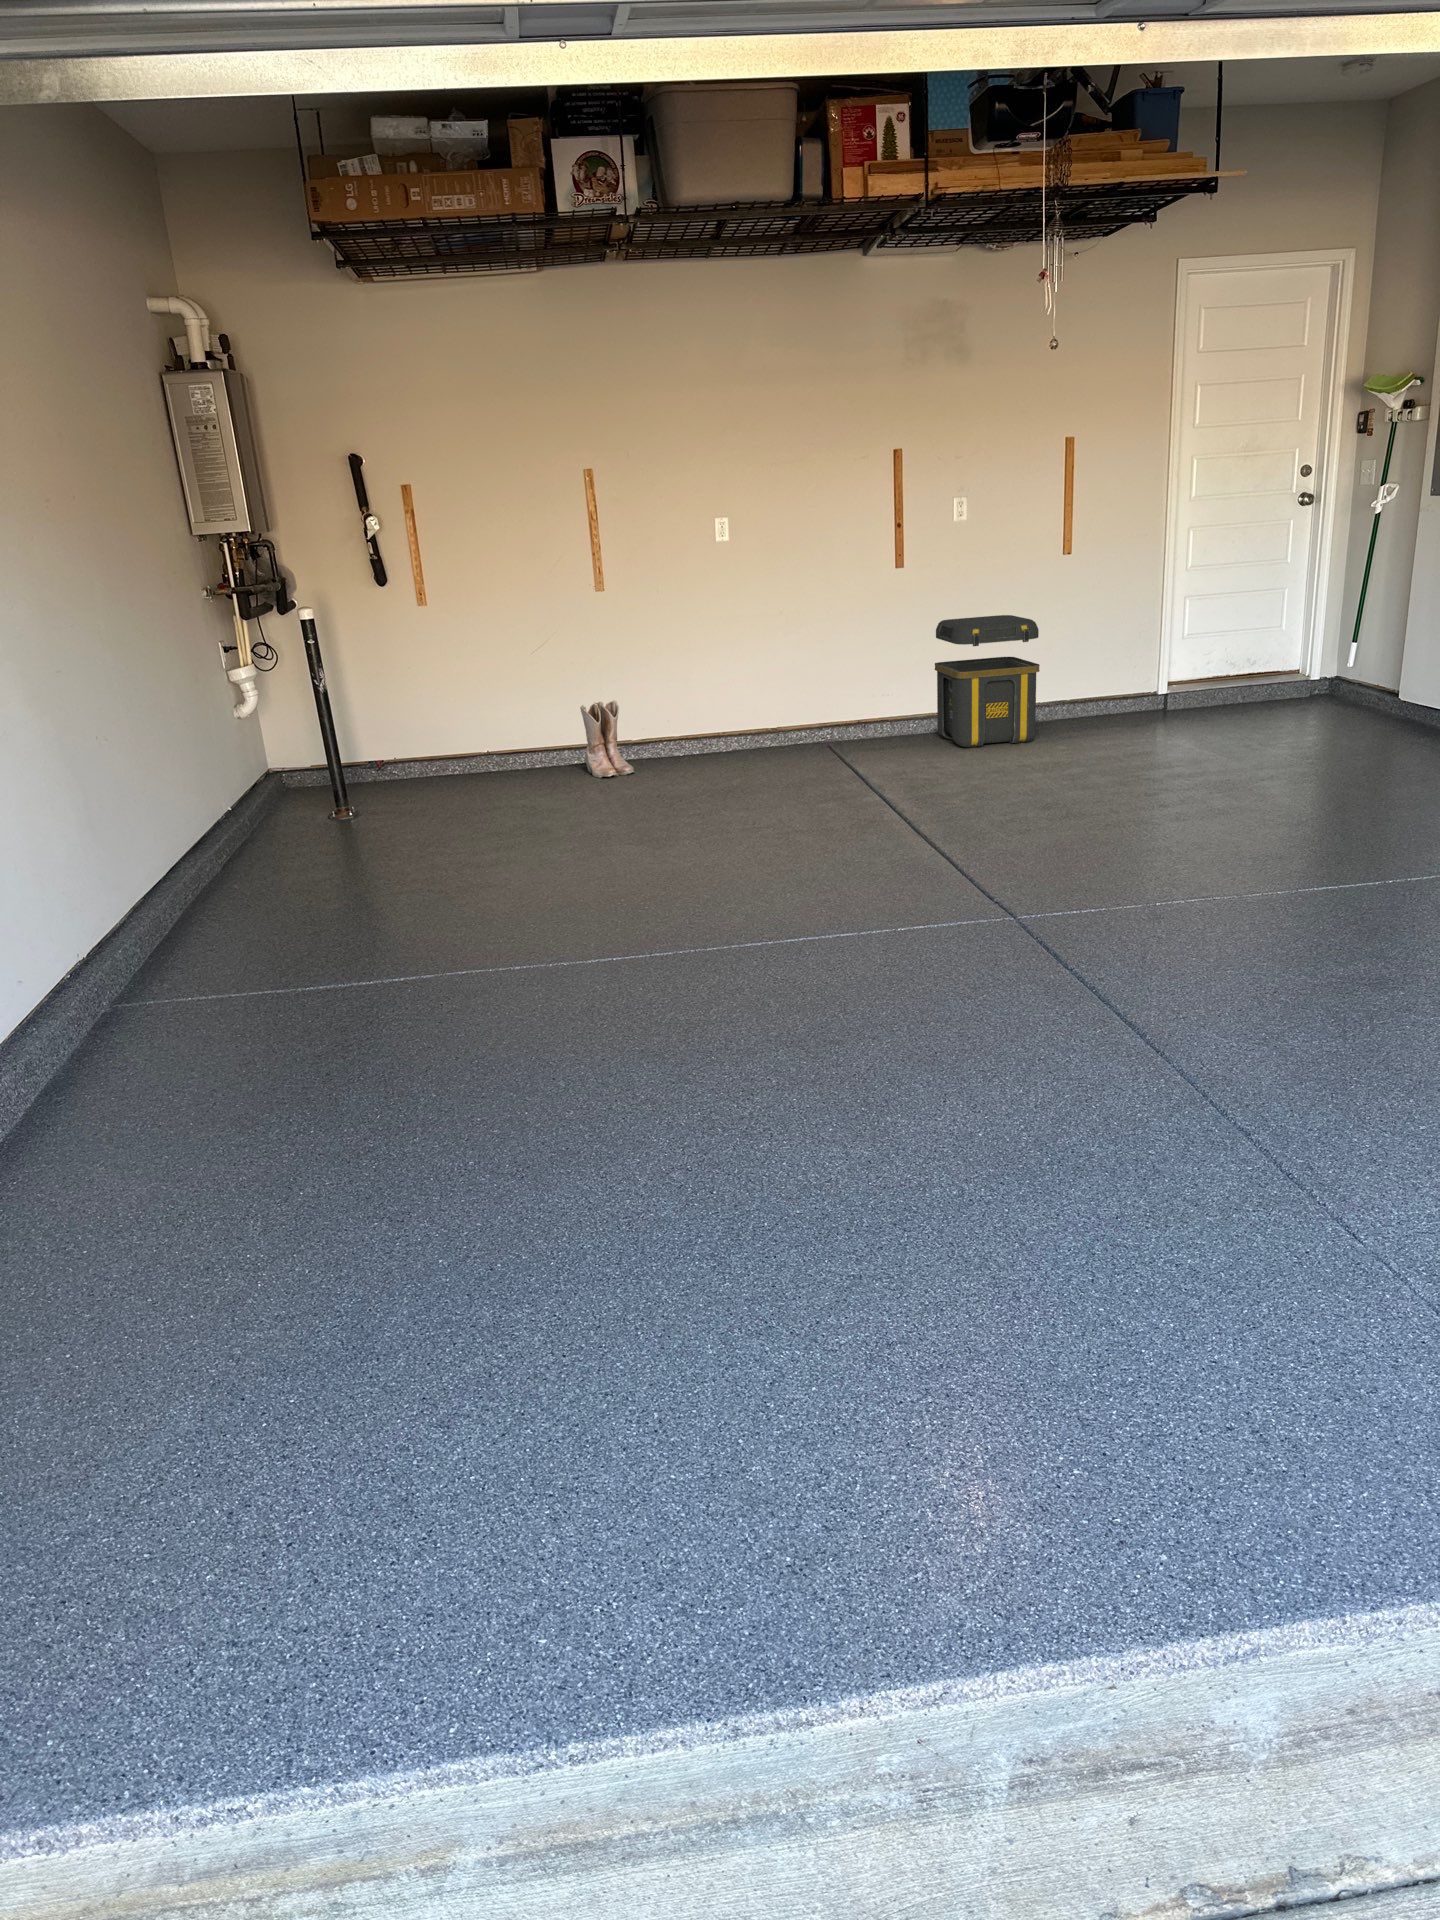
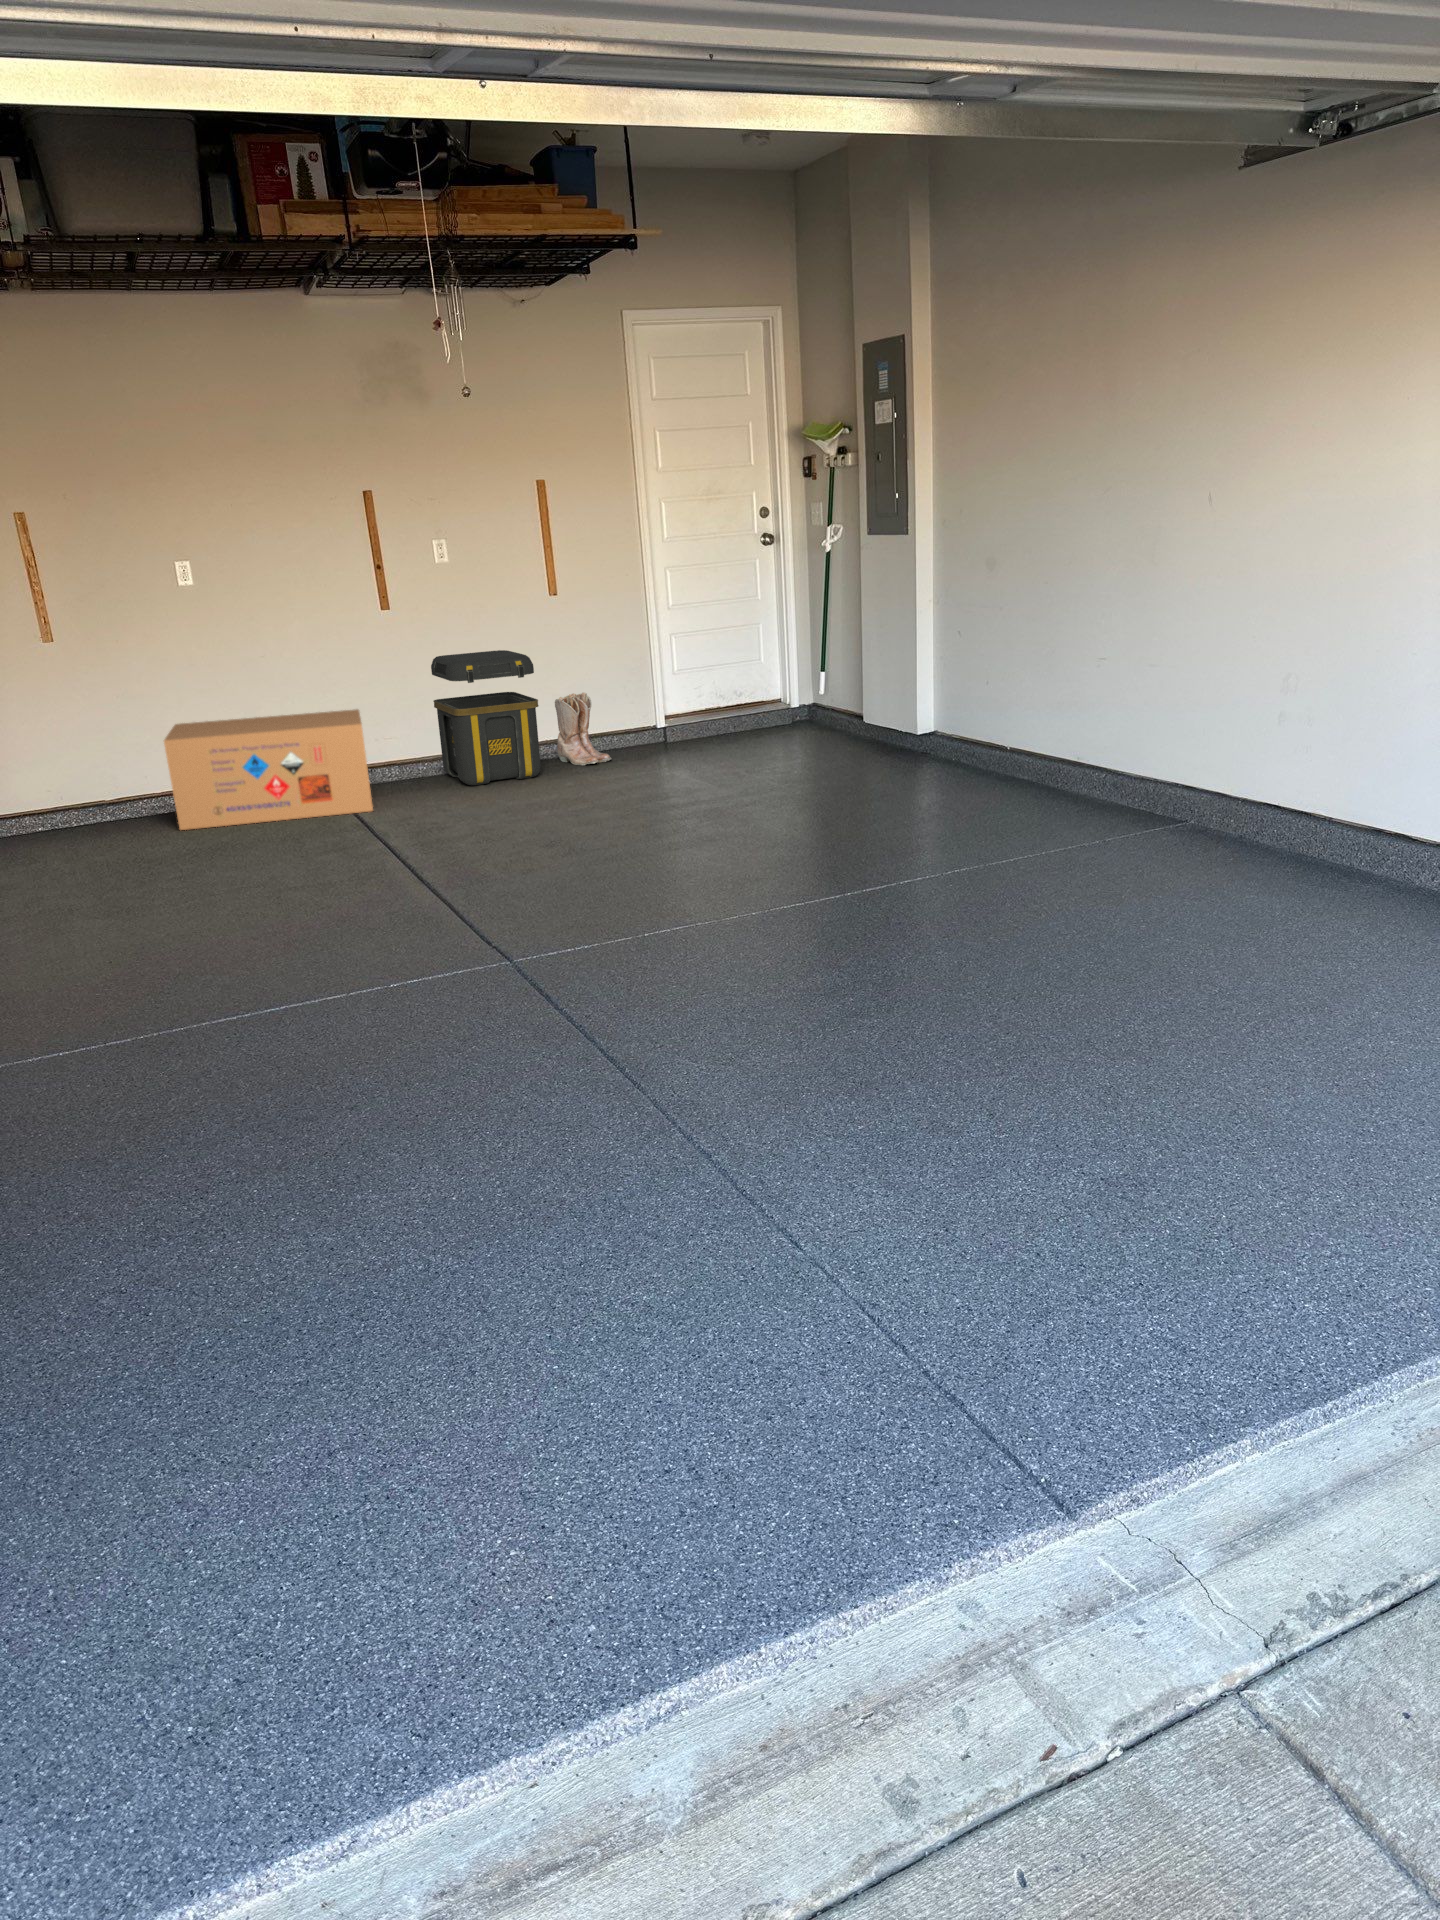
cardboard box: none [693,670,873,776] -> present [164,709,373,830]
boots: present [580,700,634,778] -> present [555,692,612,765]

